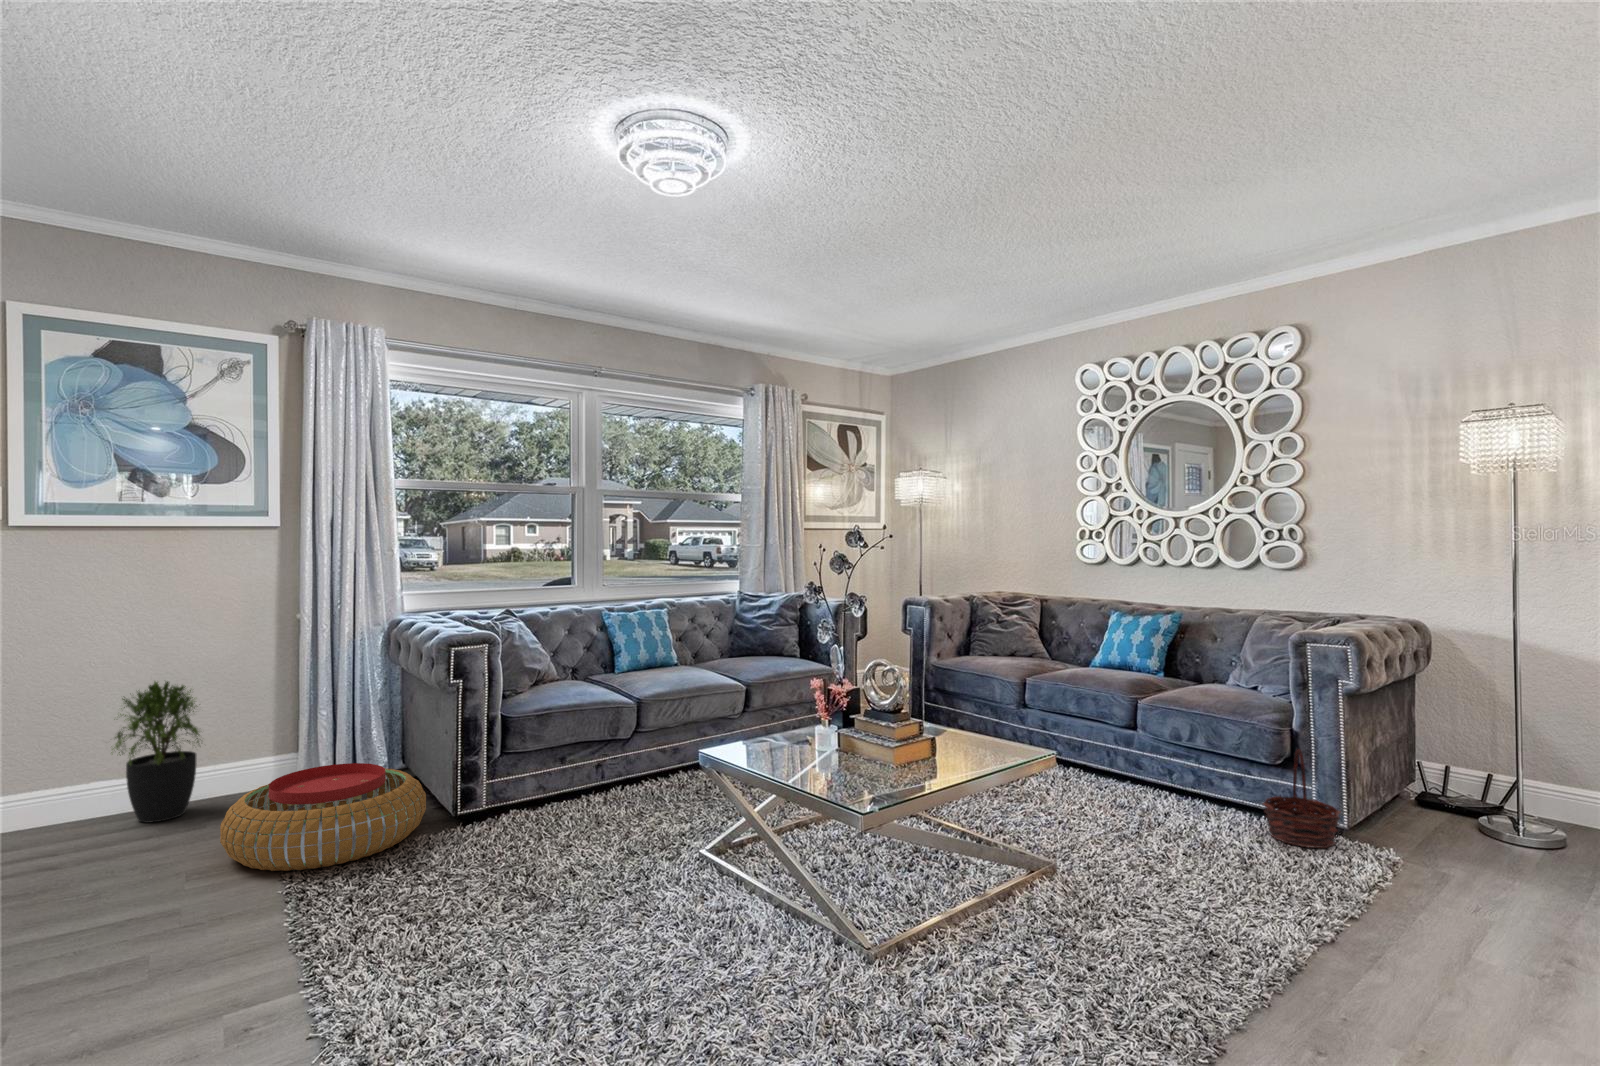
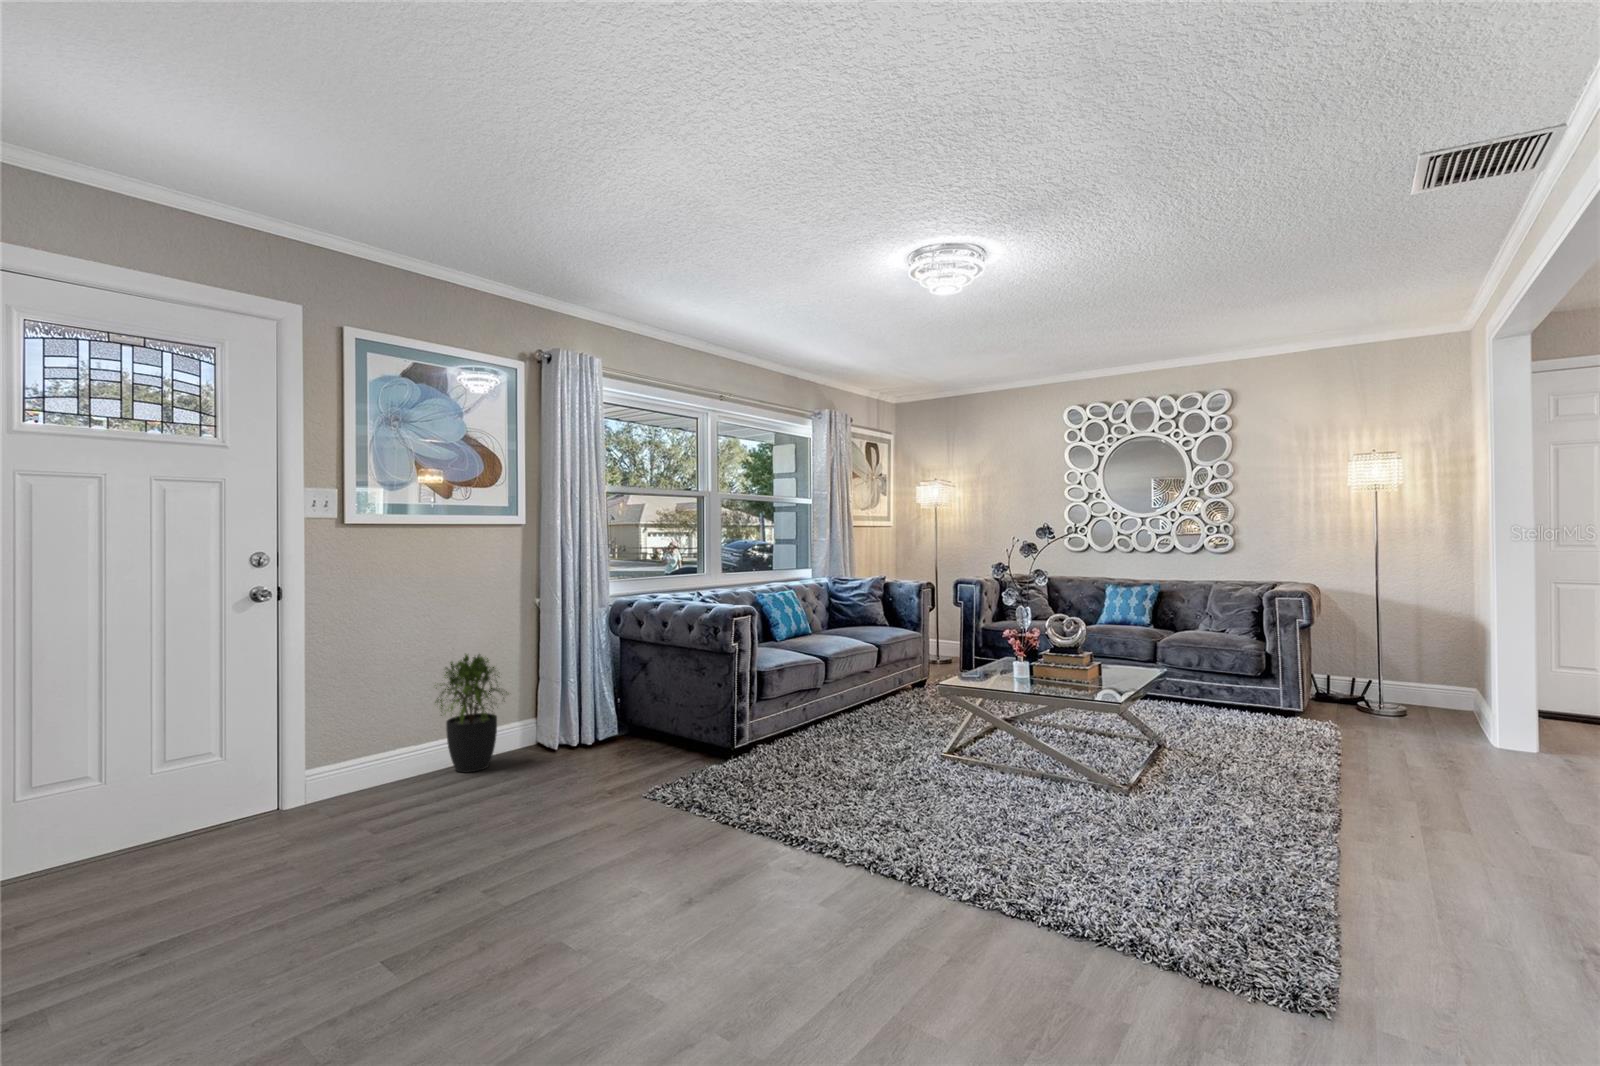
basket: present [1263,749,1340,848] -> none [1257,664,1307,725]
pouf: present [220,763,426,871] -> none [581,711,723,790]

